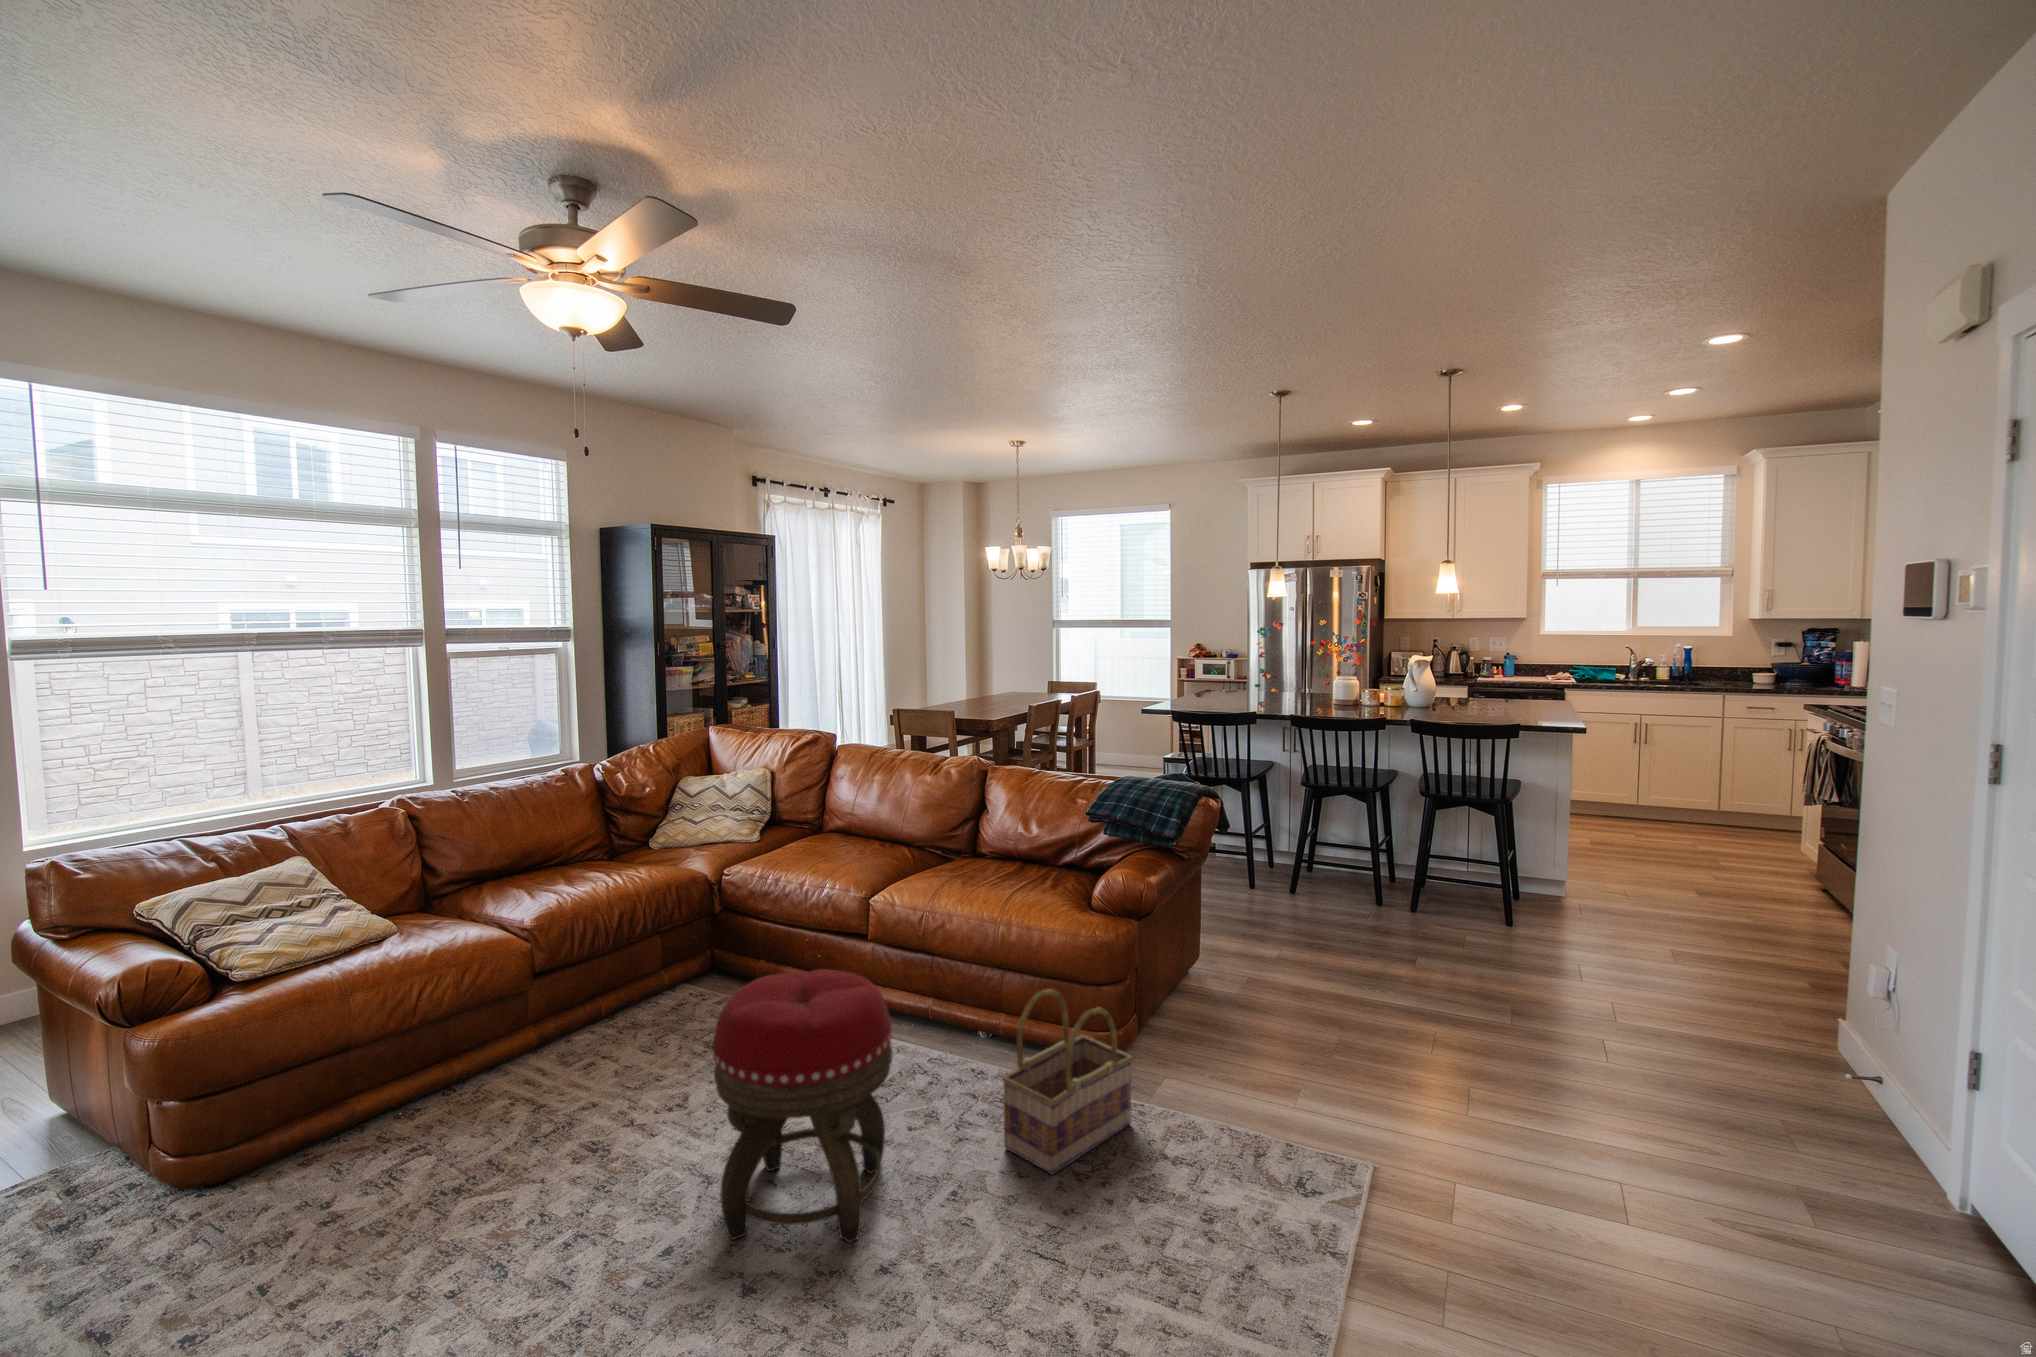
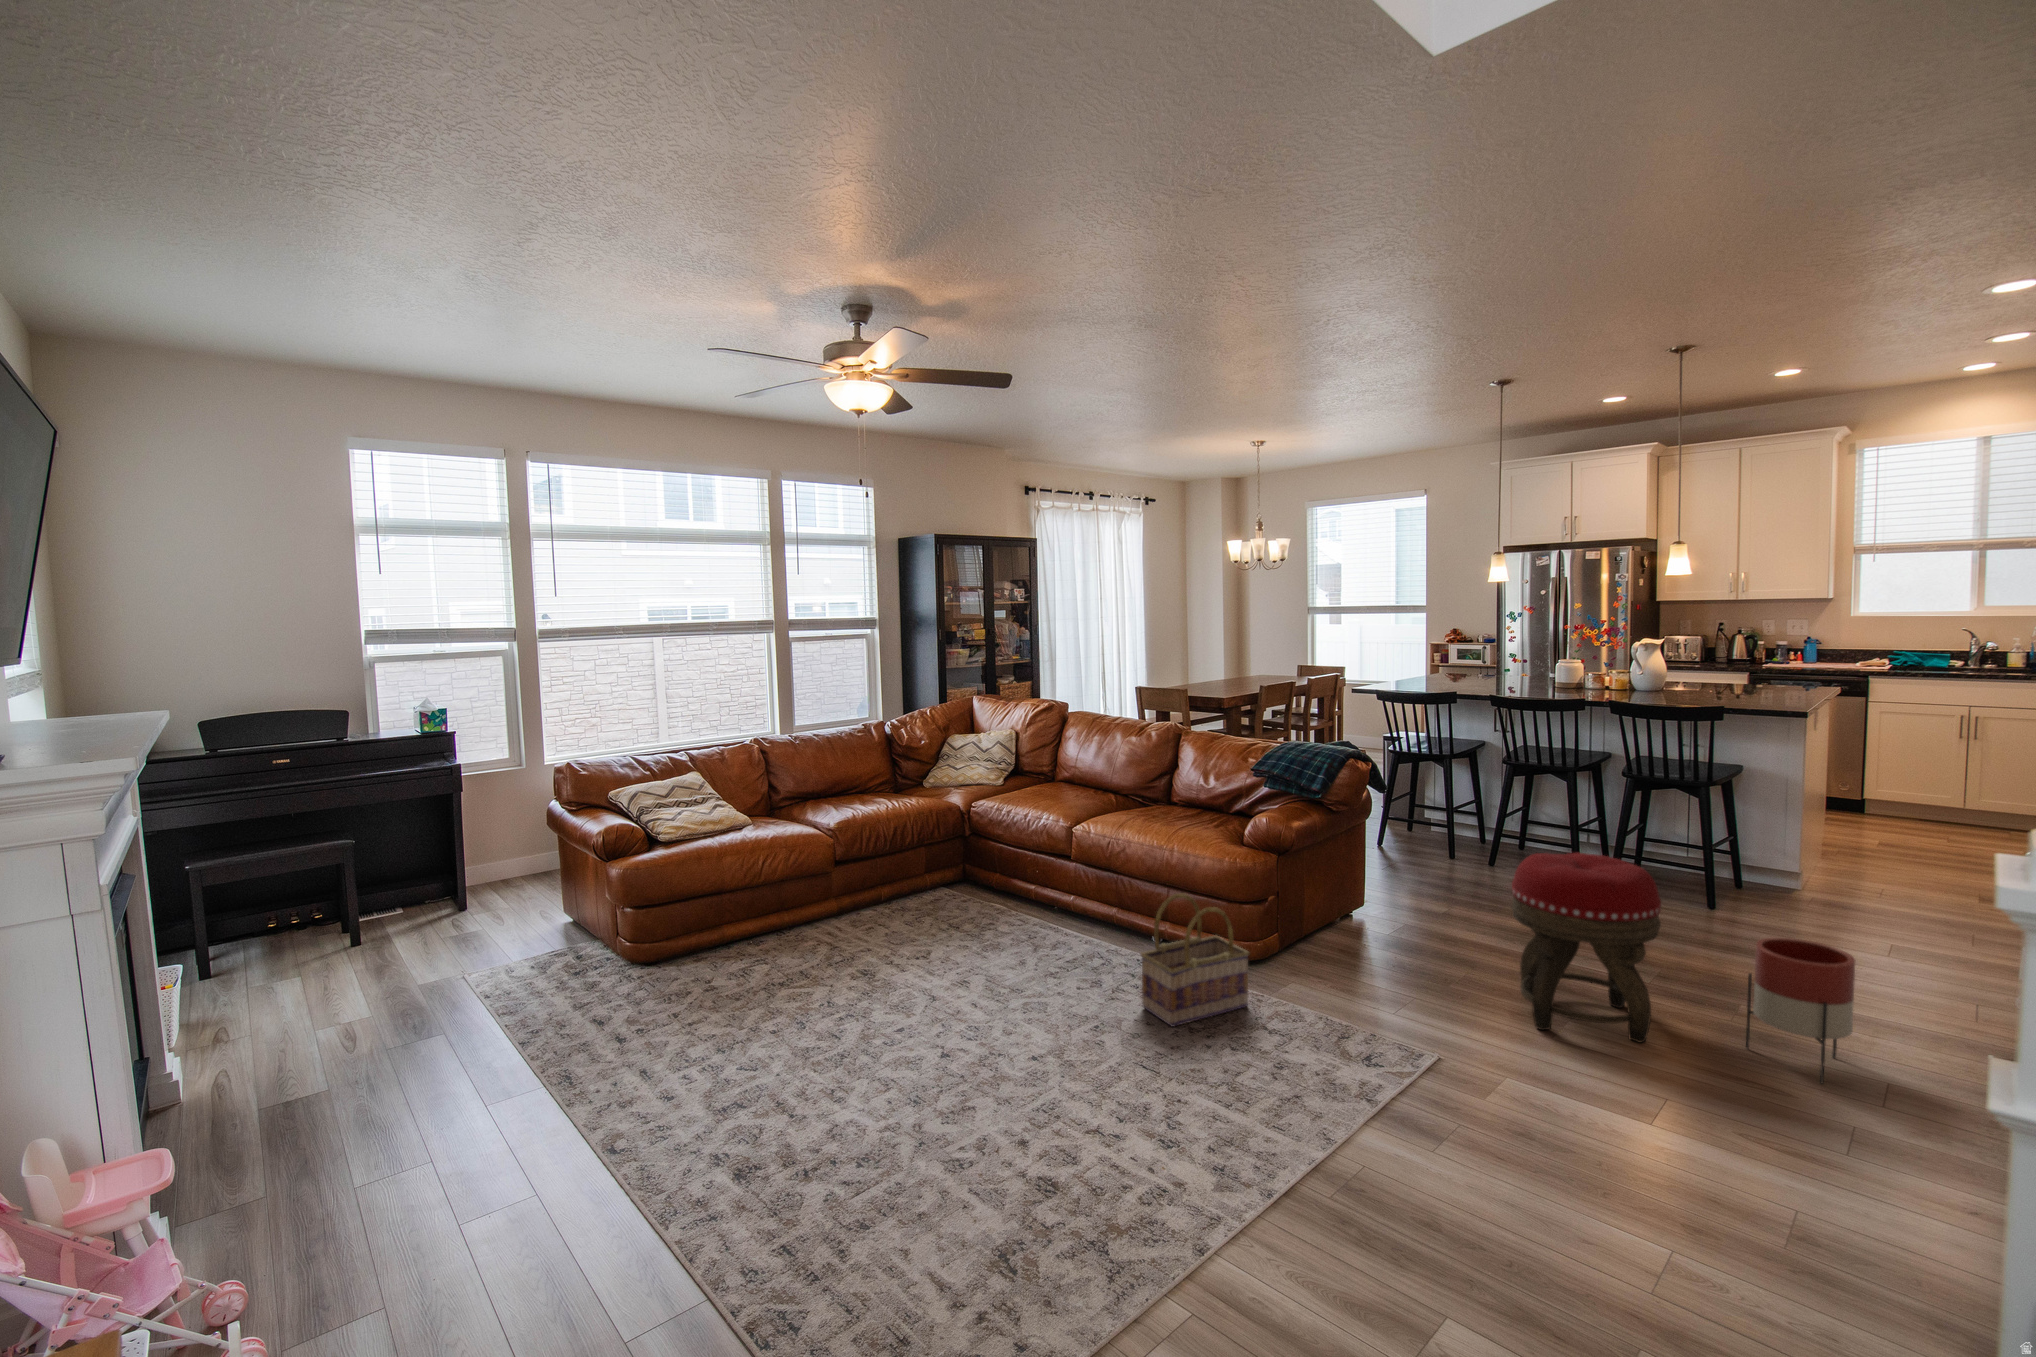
footstool: present [712,969,893,1243] -> present [1511,853,1661,1043]
planter: none [1642,977,1752,1136] -> present [1746,938,1855,1083]

